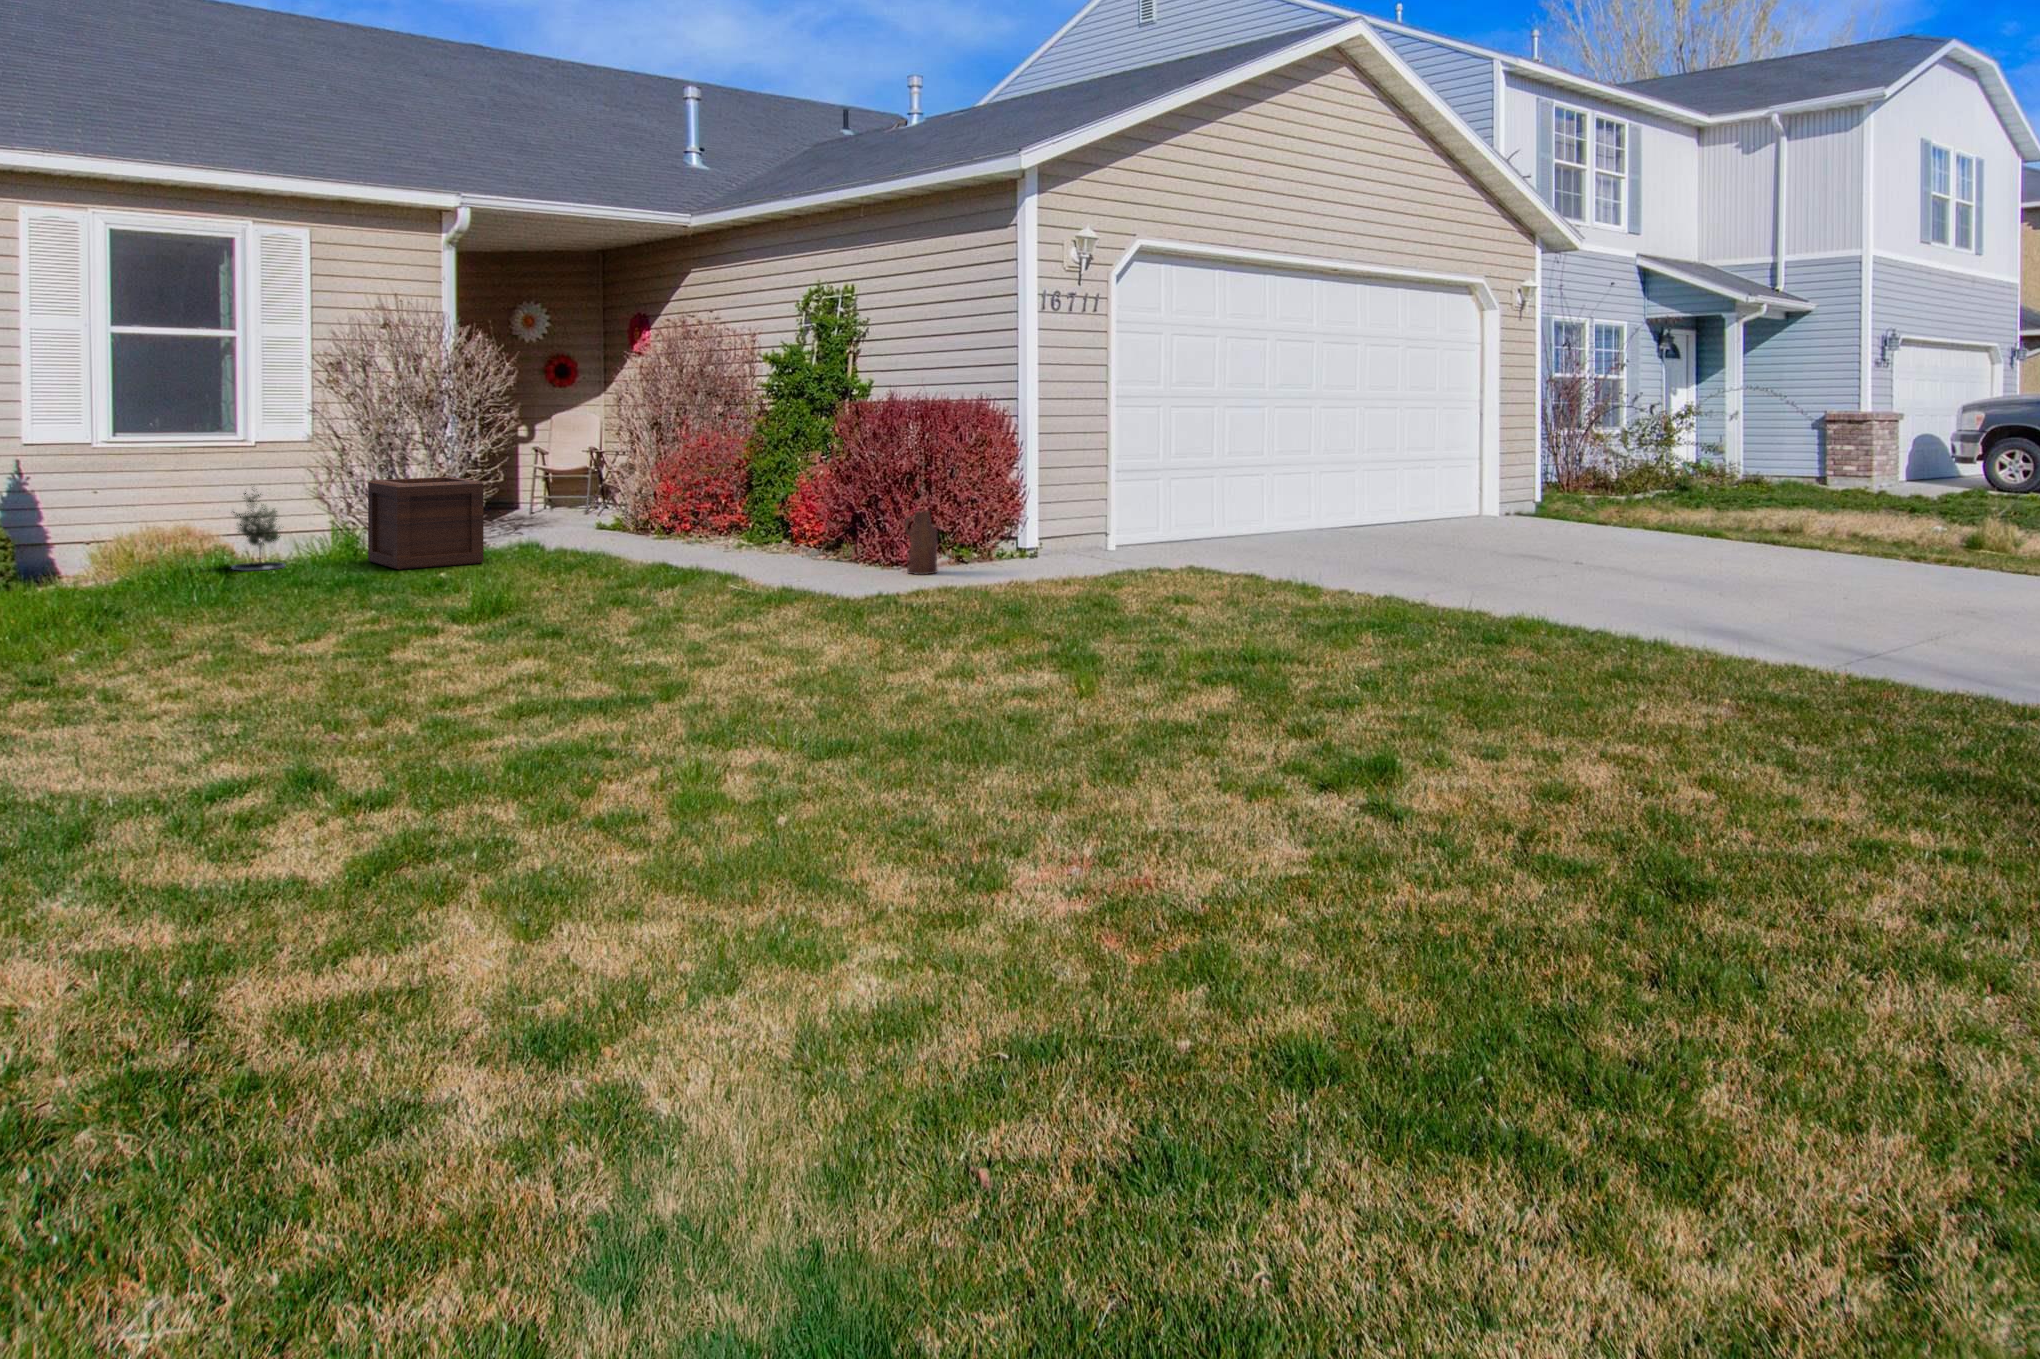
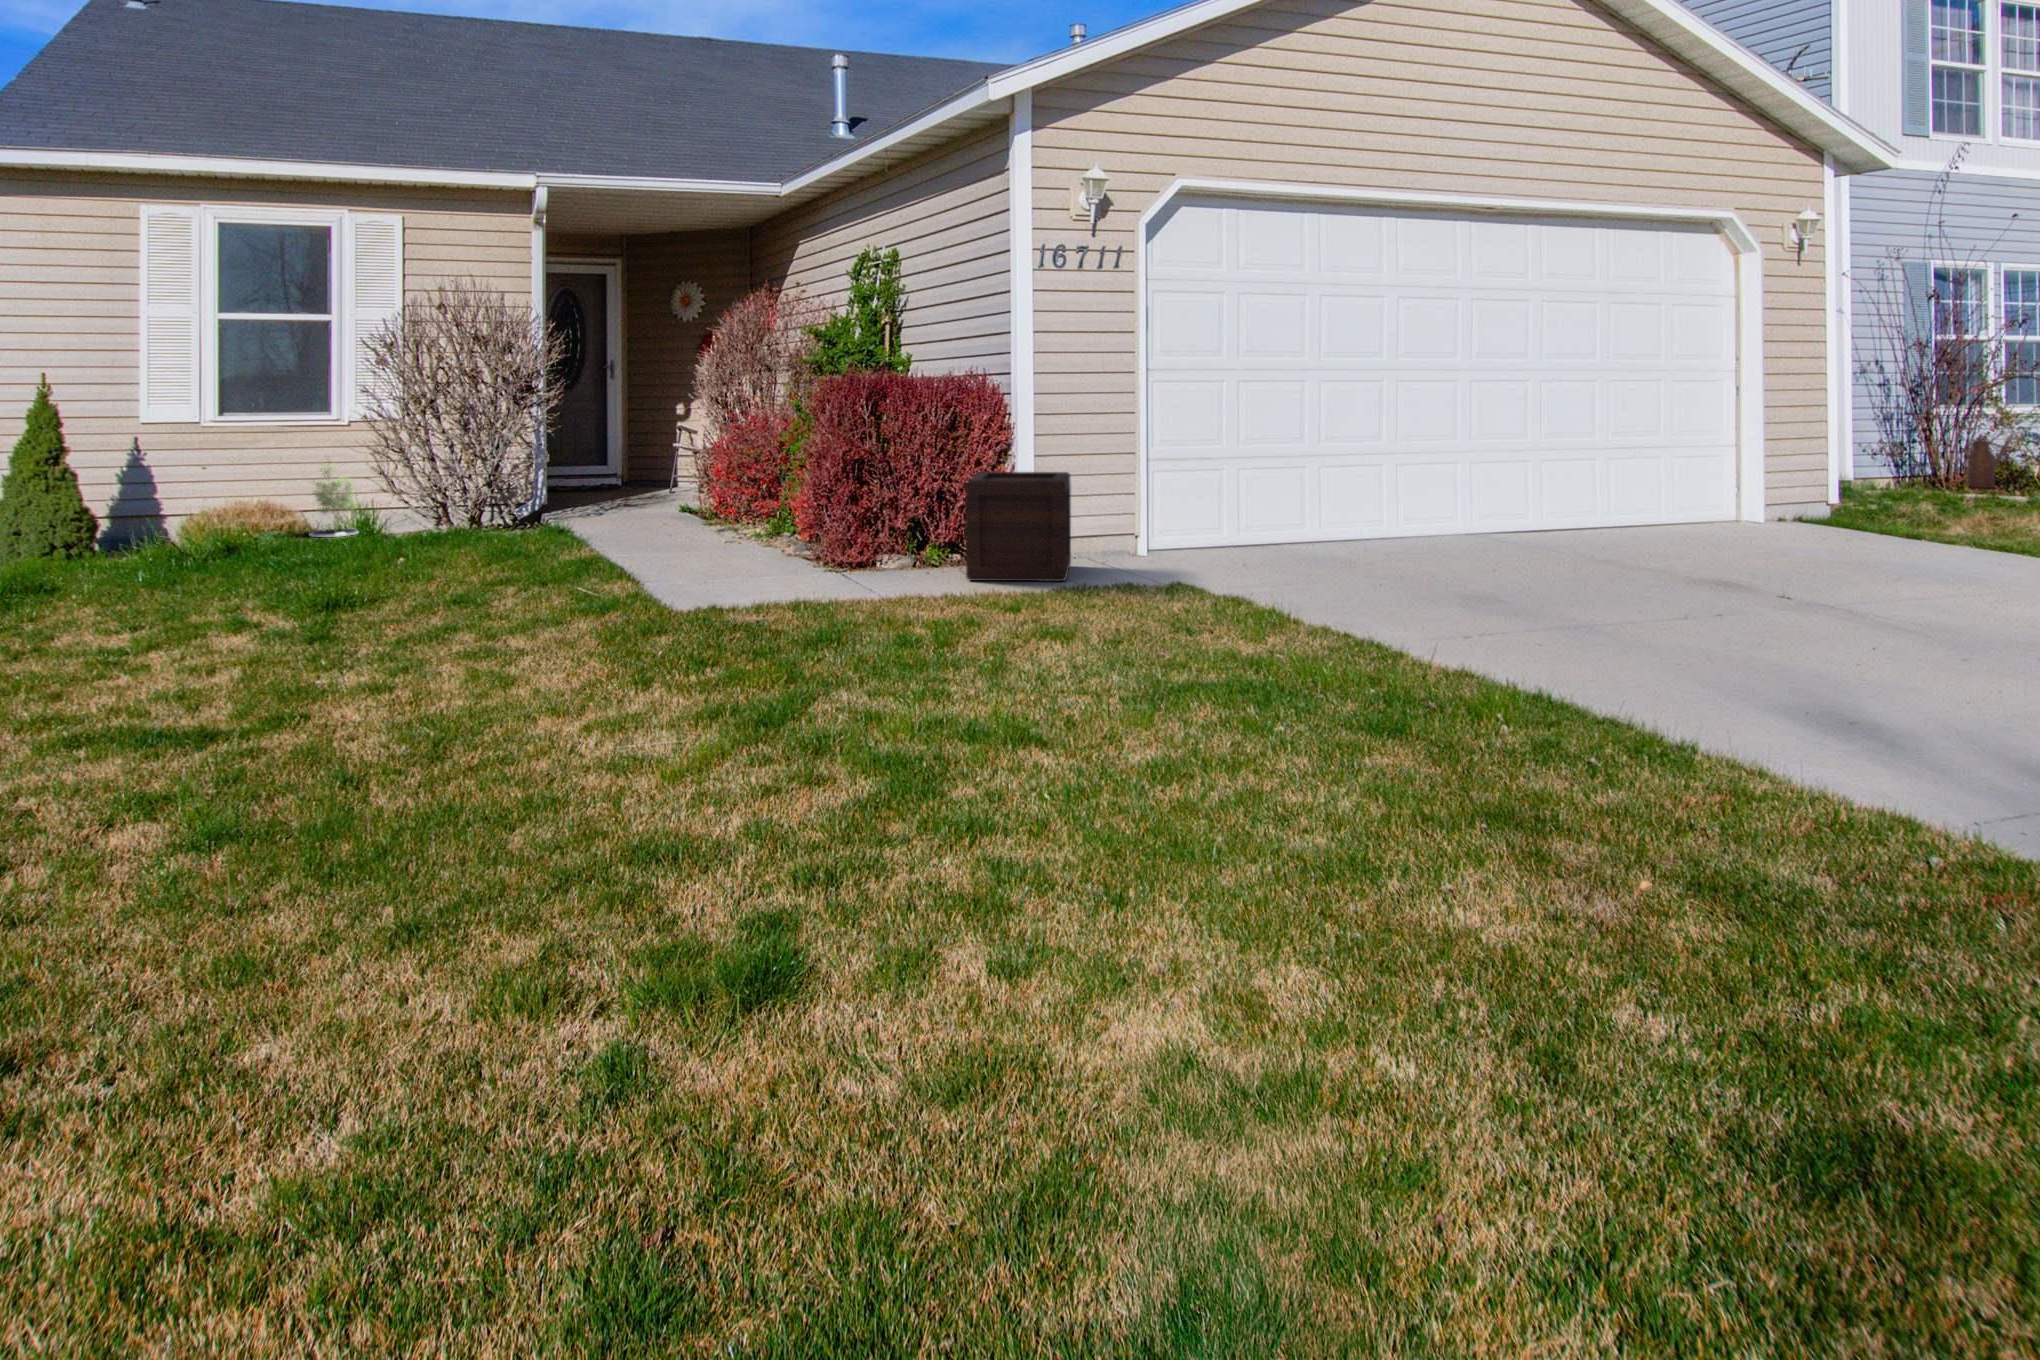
wooden crate: present [368,477,484,570] -> present [965,472,1071,582]
watering can: present [905,512,938,575] -> present [1964,439,2010,488]

